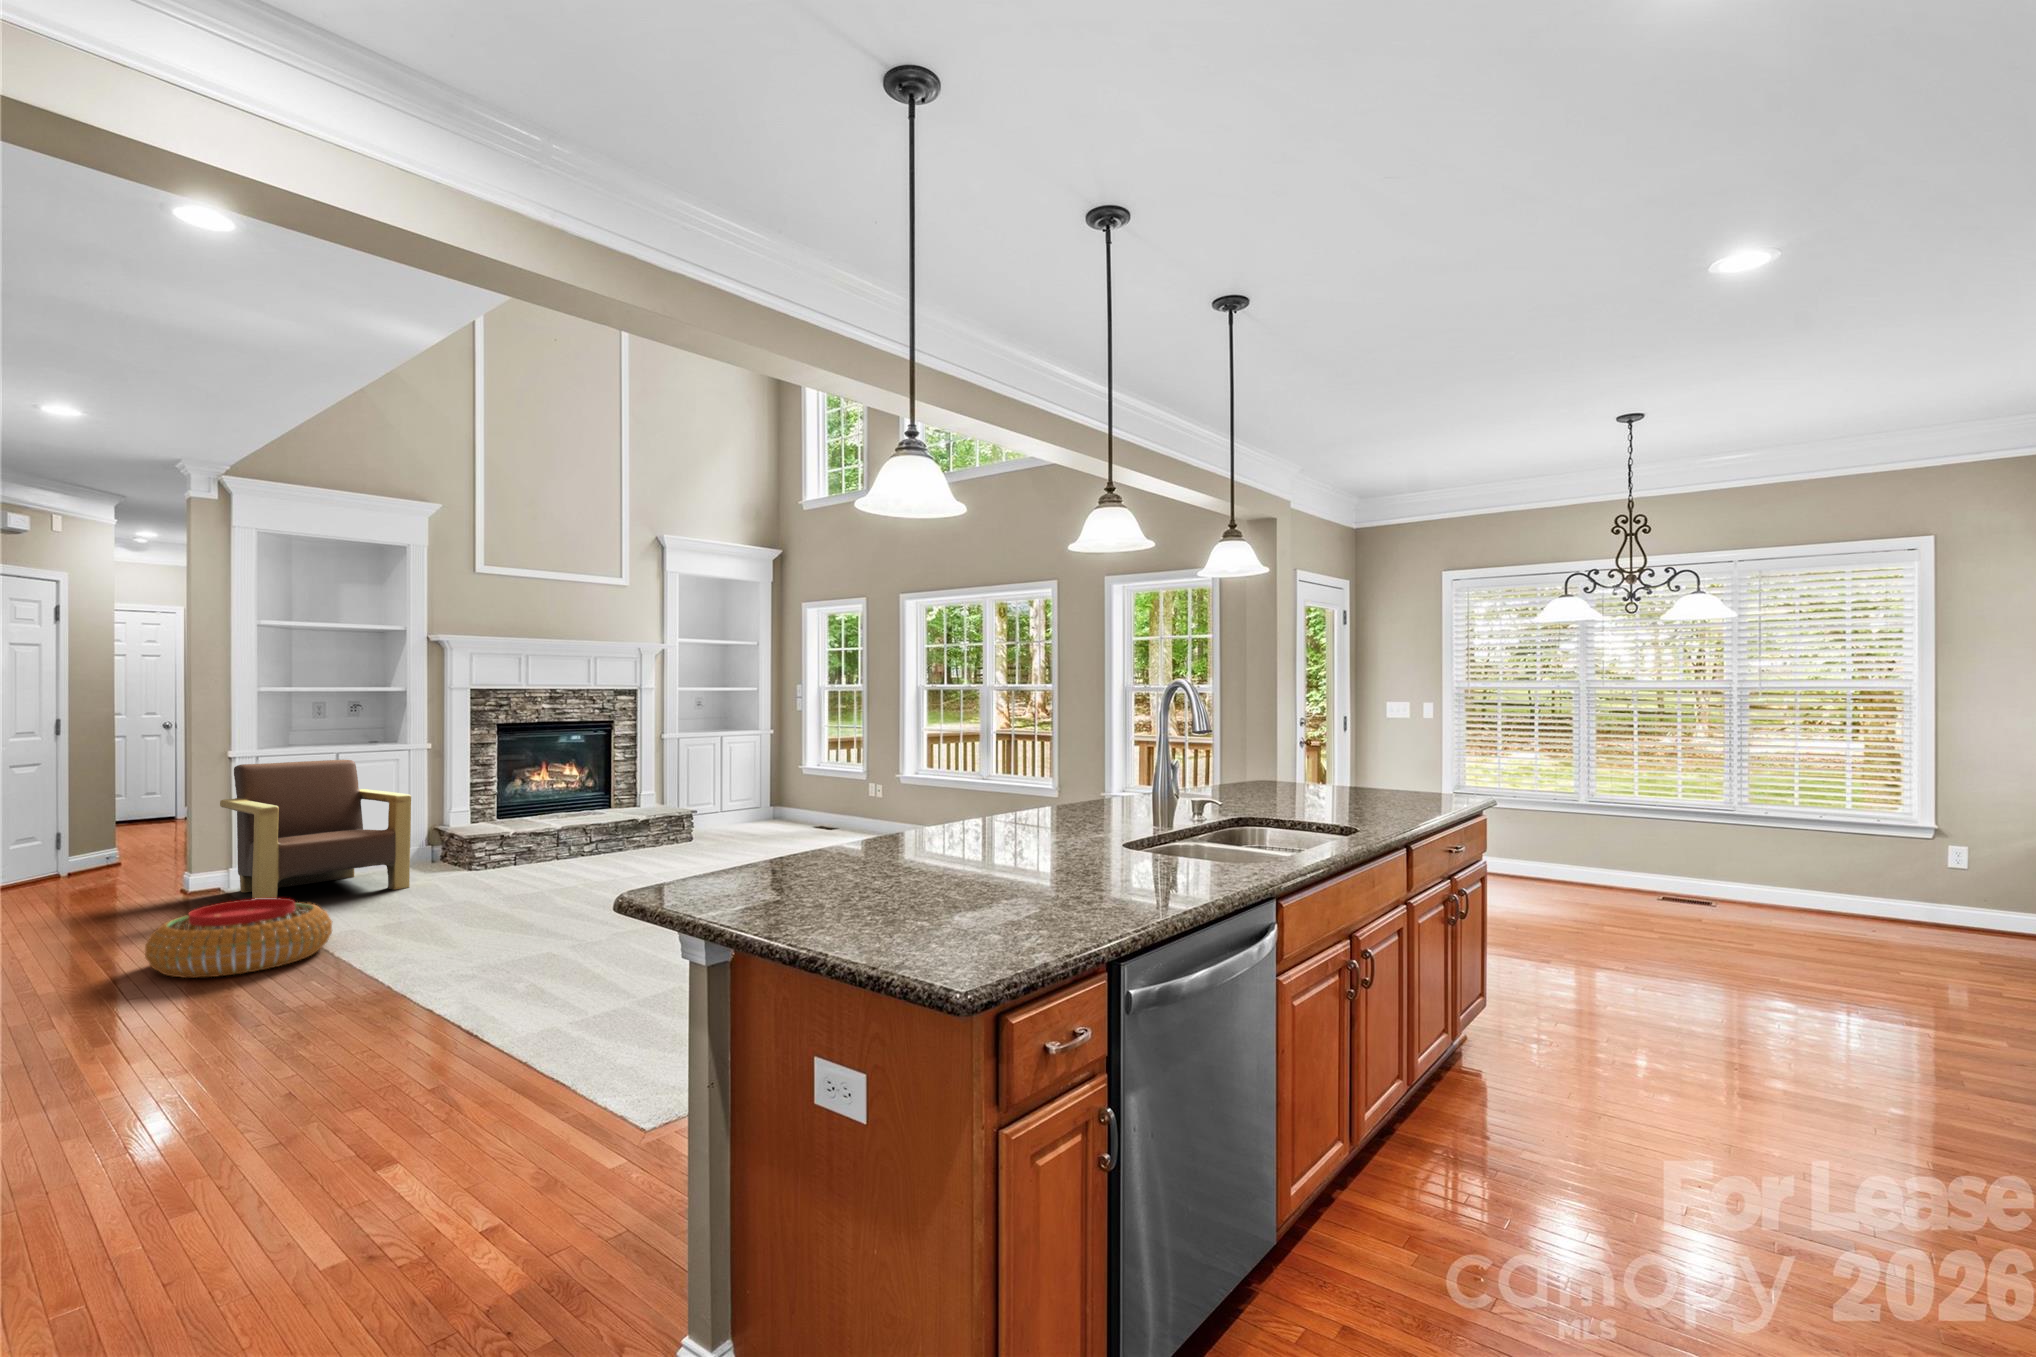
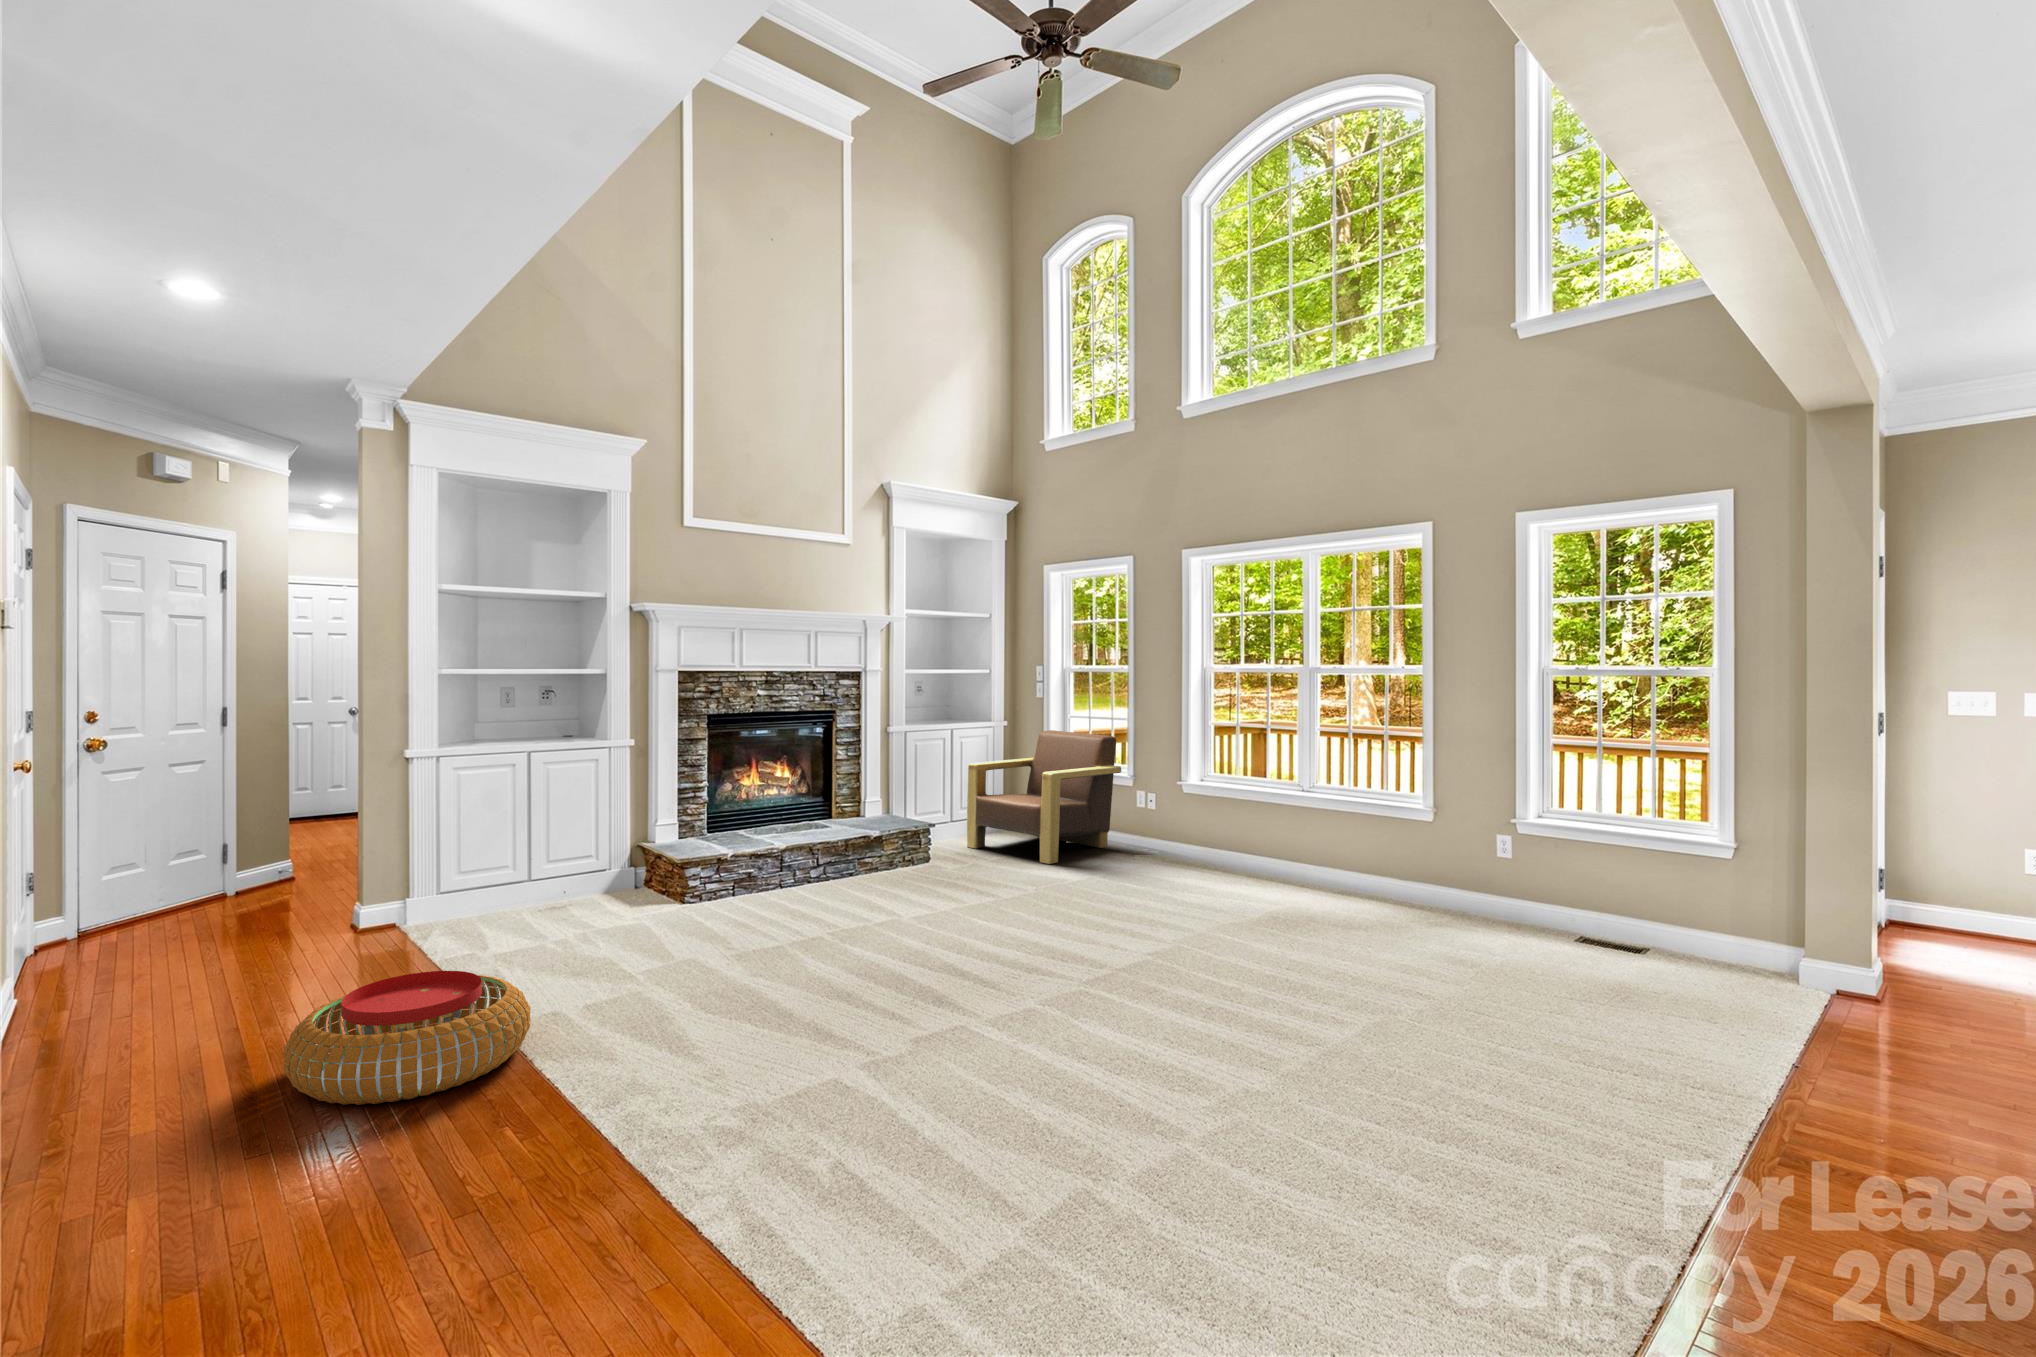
armchair: present [220,760,411,899] -> present [967,730,1121,864]

